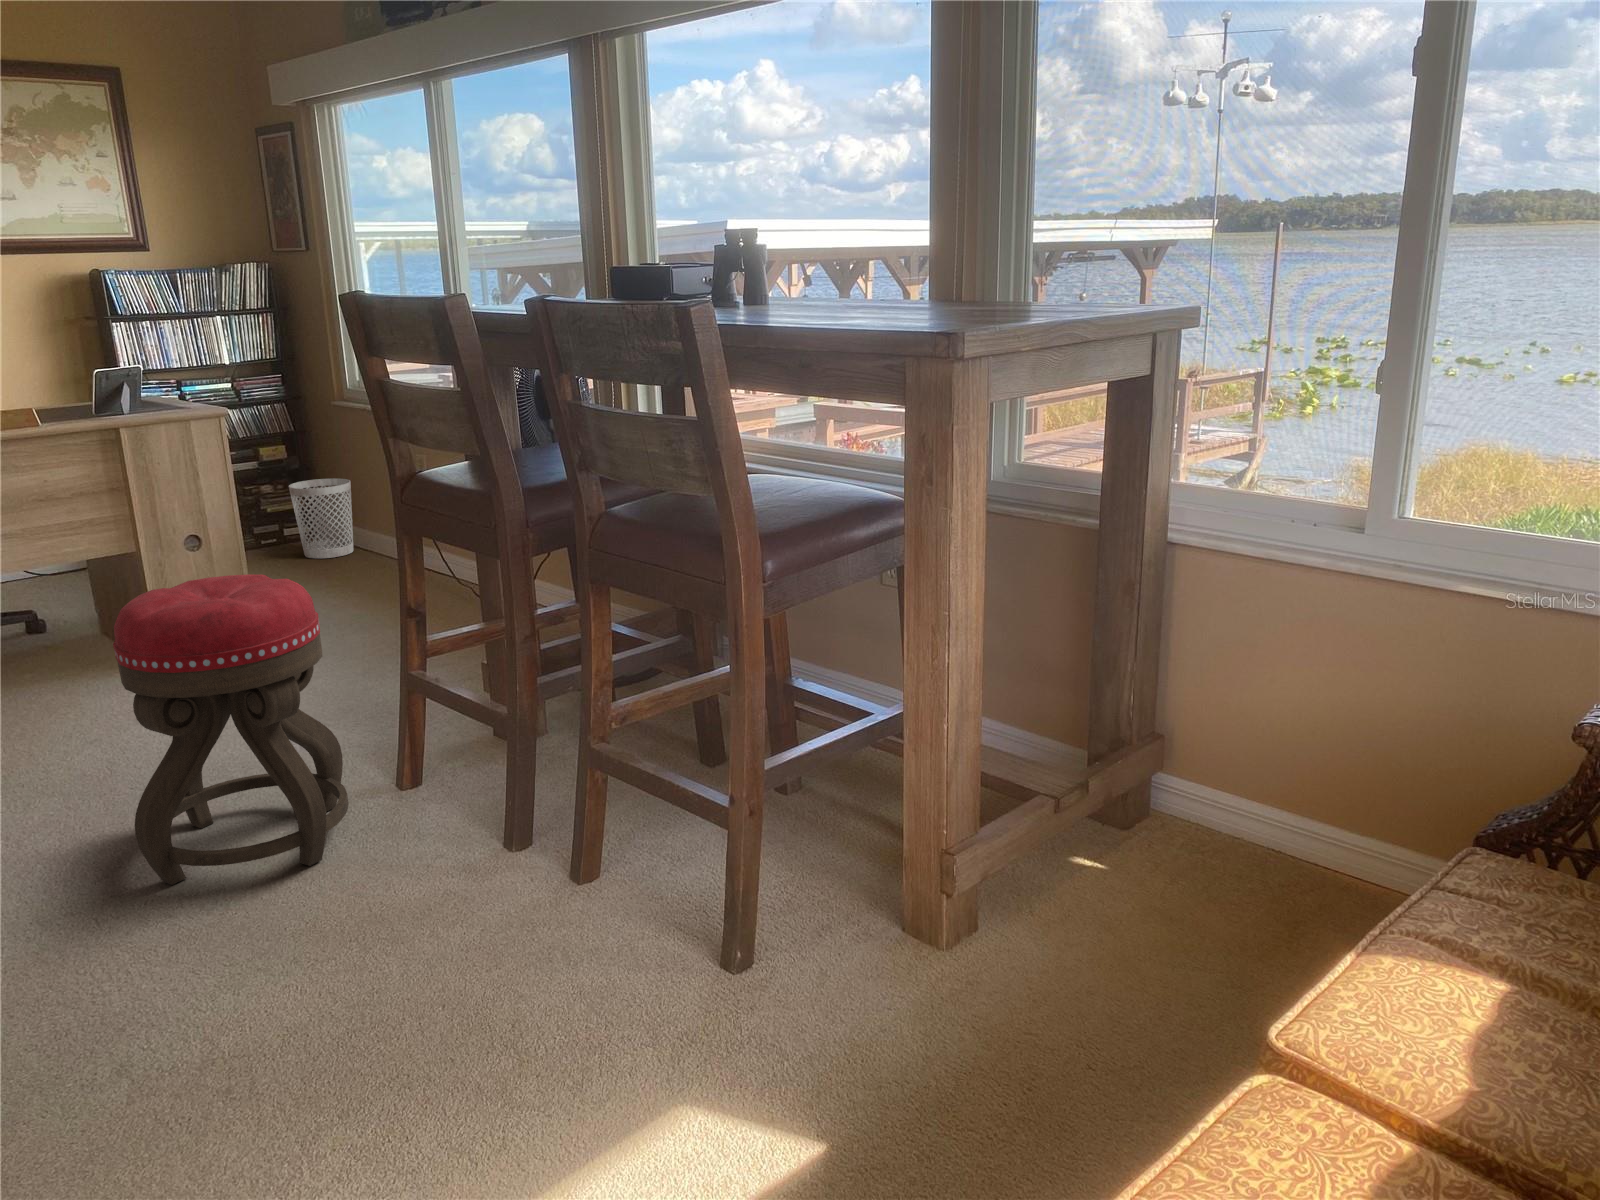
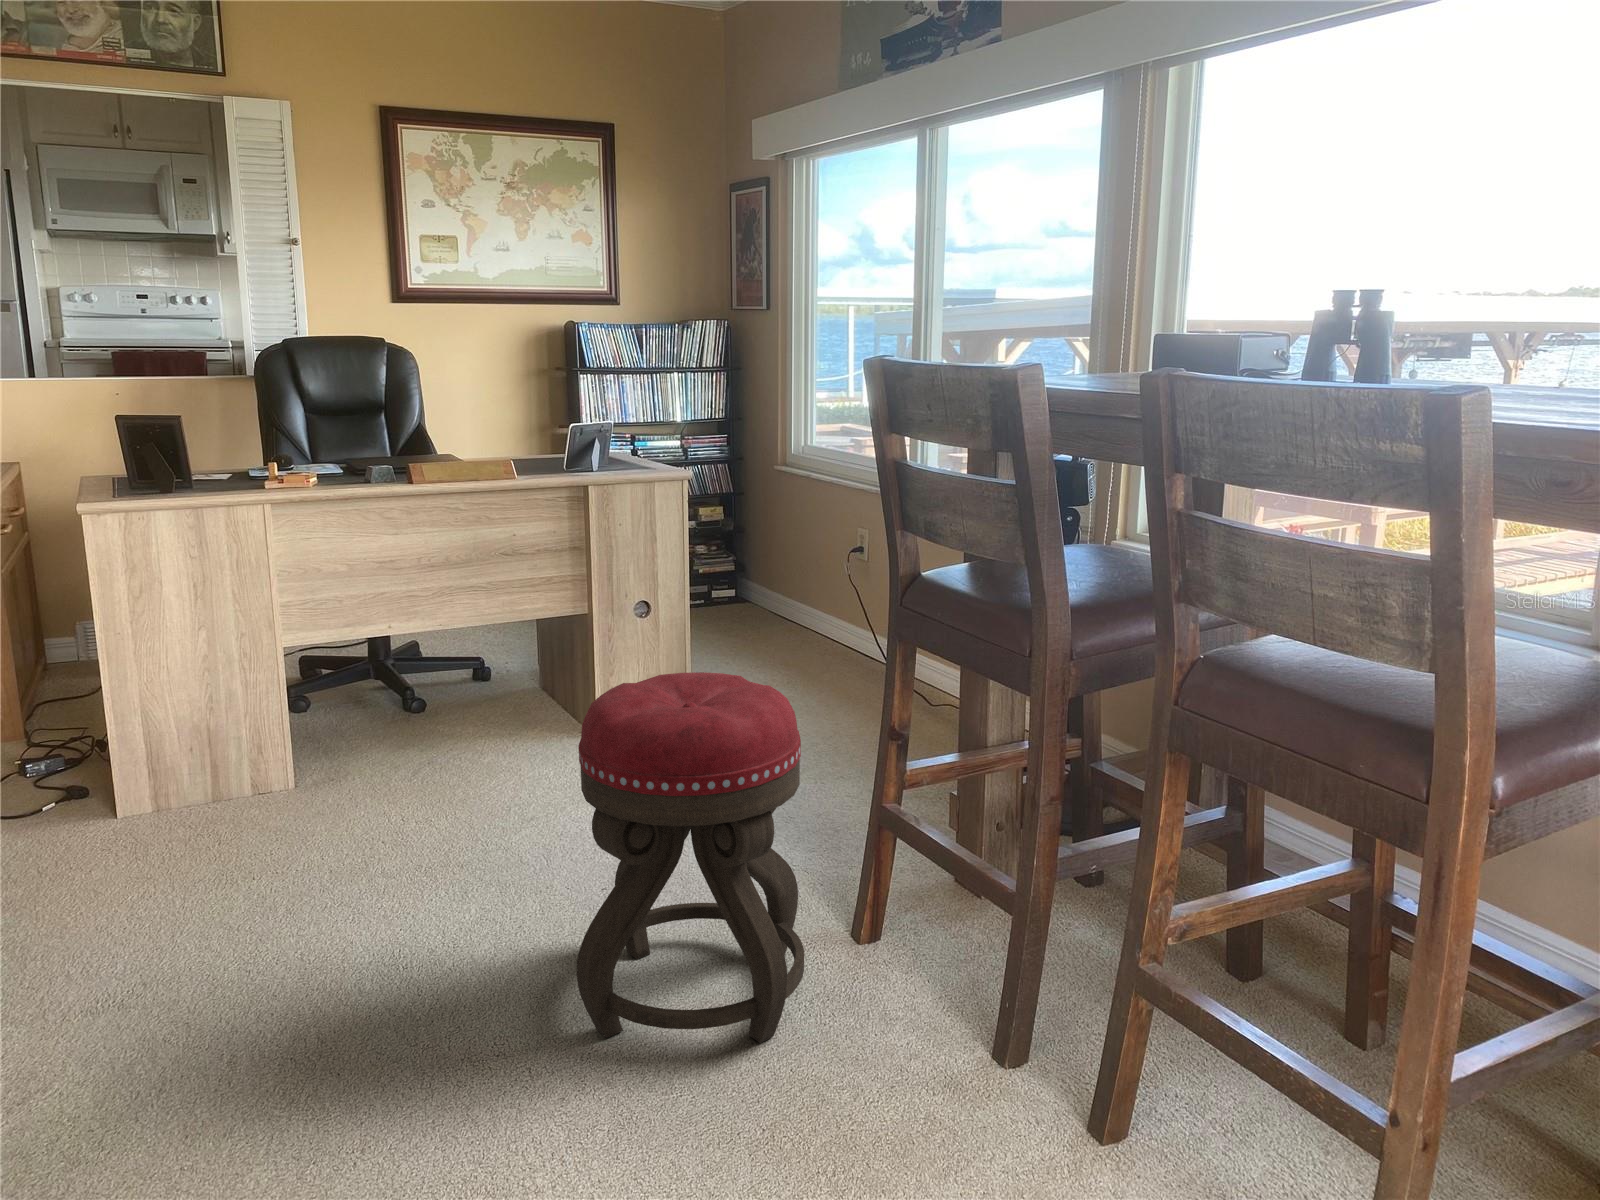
wastebasket: present [289,479,353,559] -> none [723,543,784,626]

